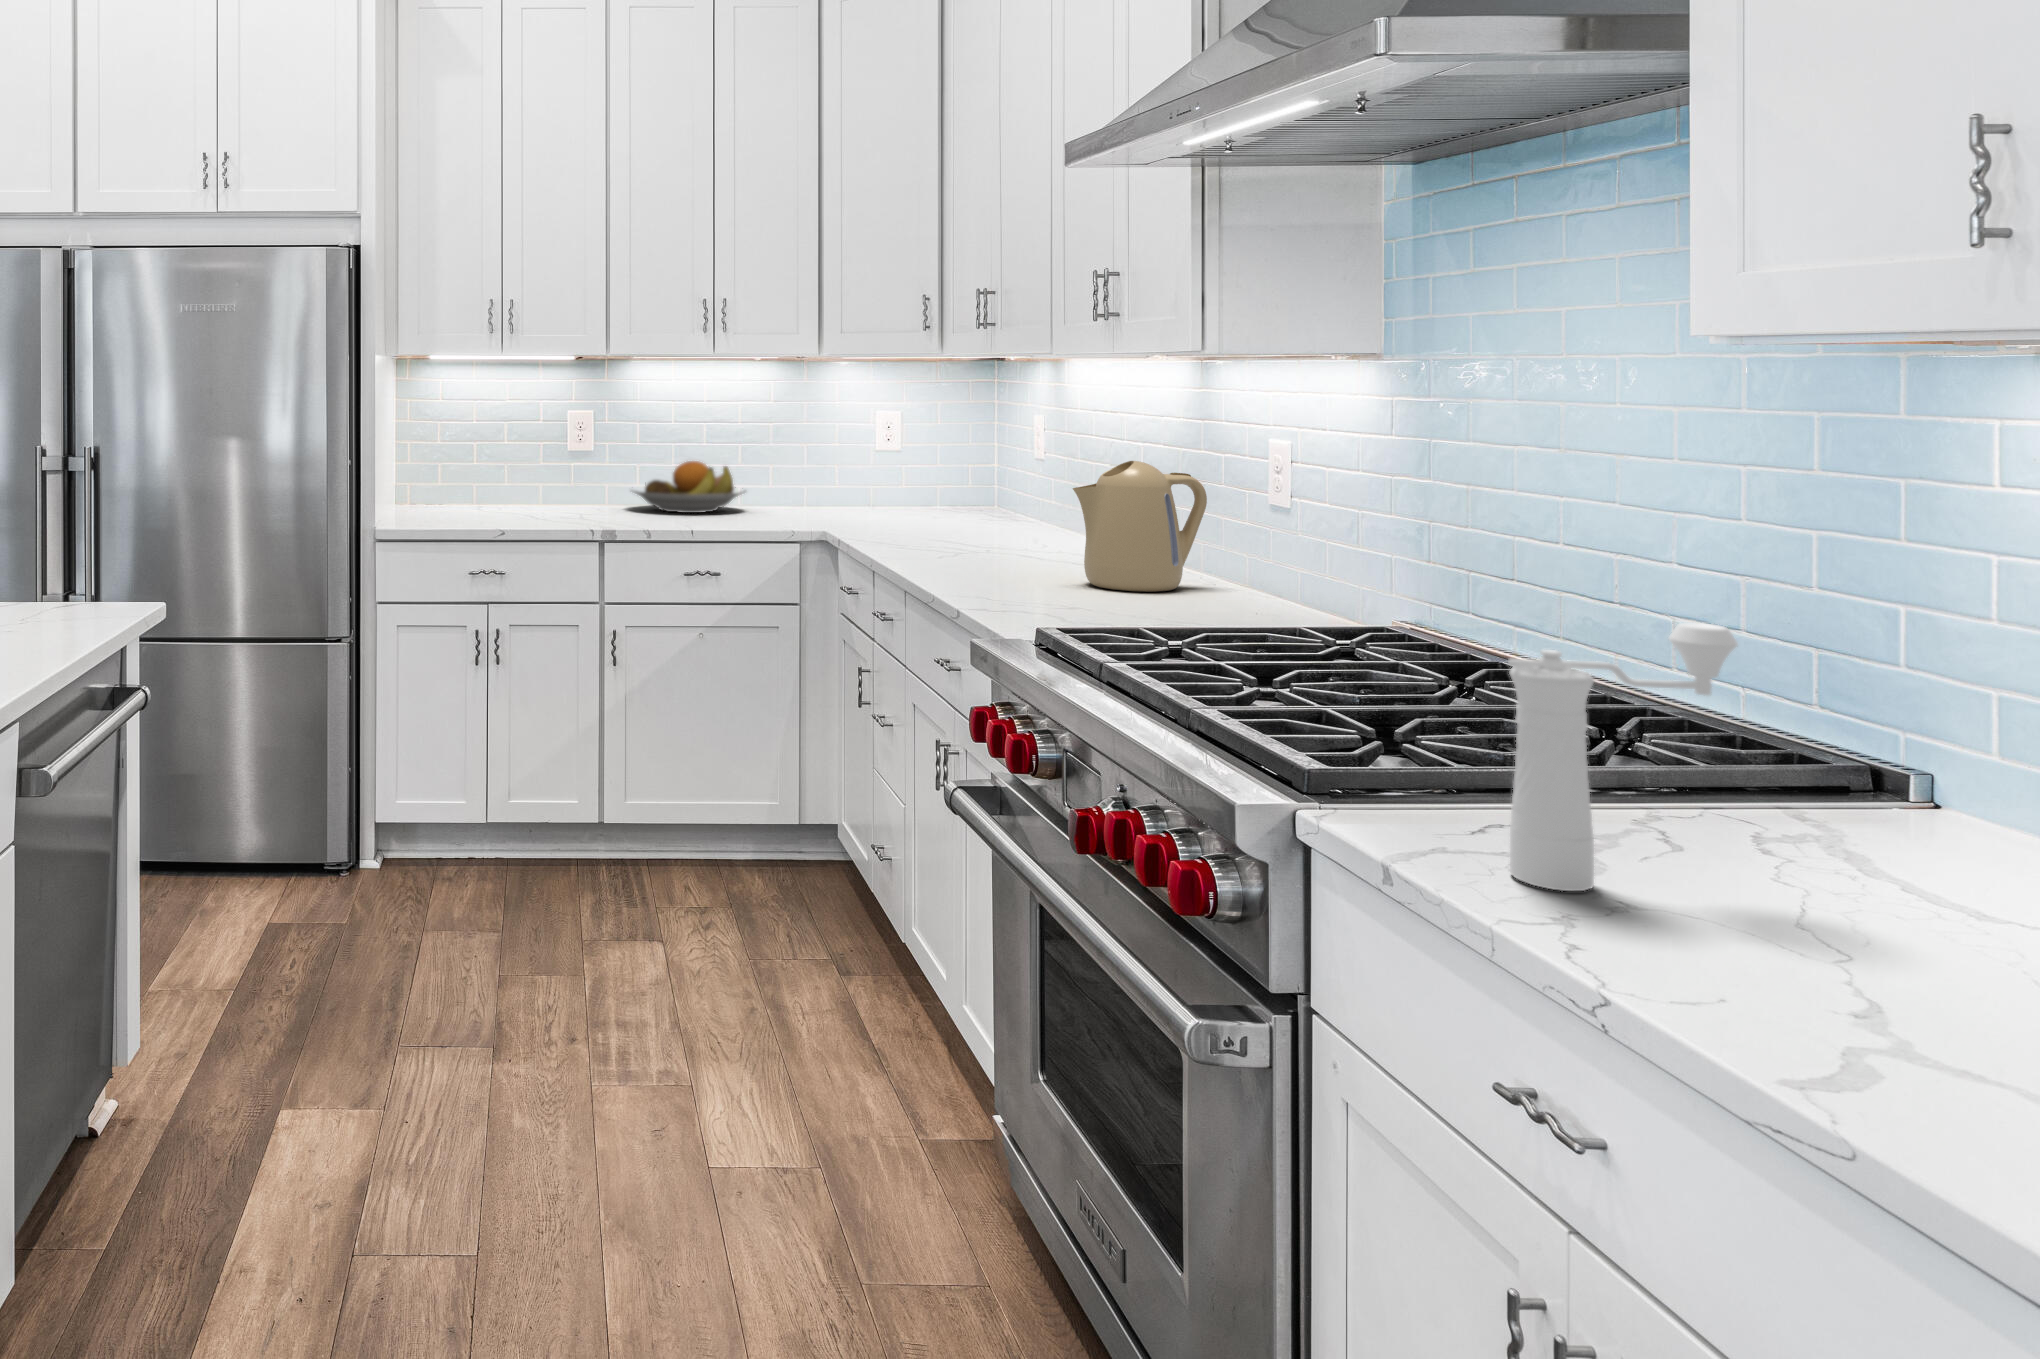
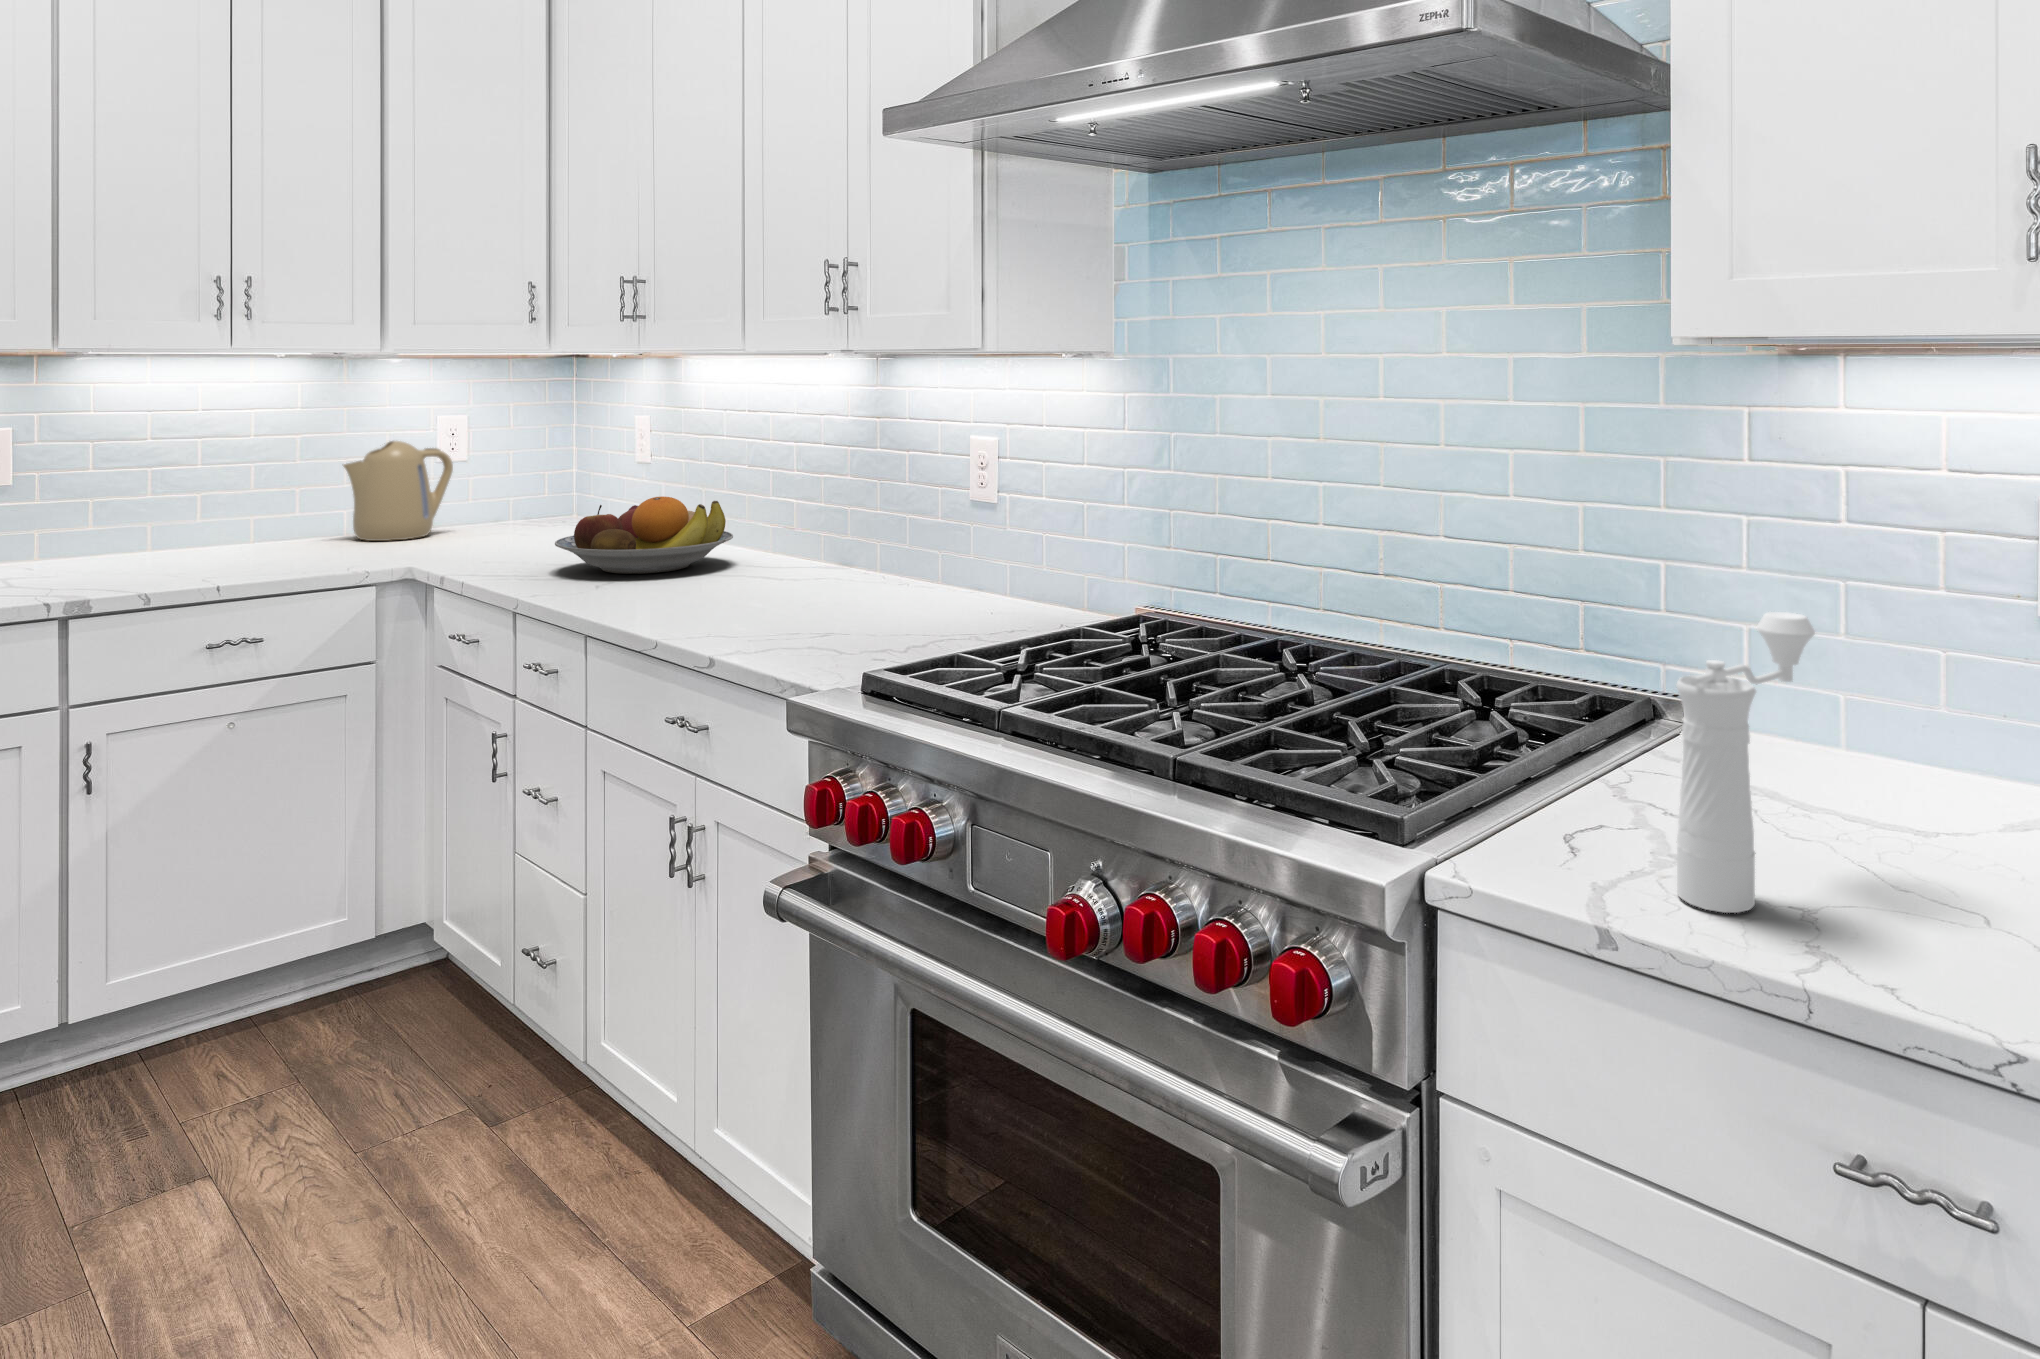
fruit bowl: present [635,461,745,513] -> present [555,497,733,574]
kettle: present [1073,461,1207,592] -> present [343,441,453,541]

